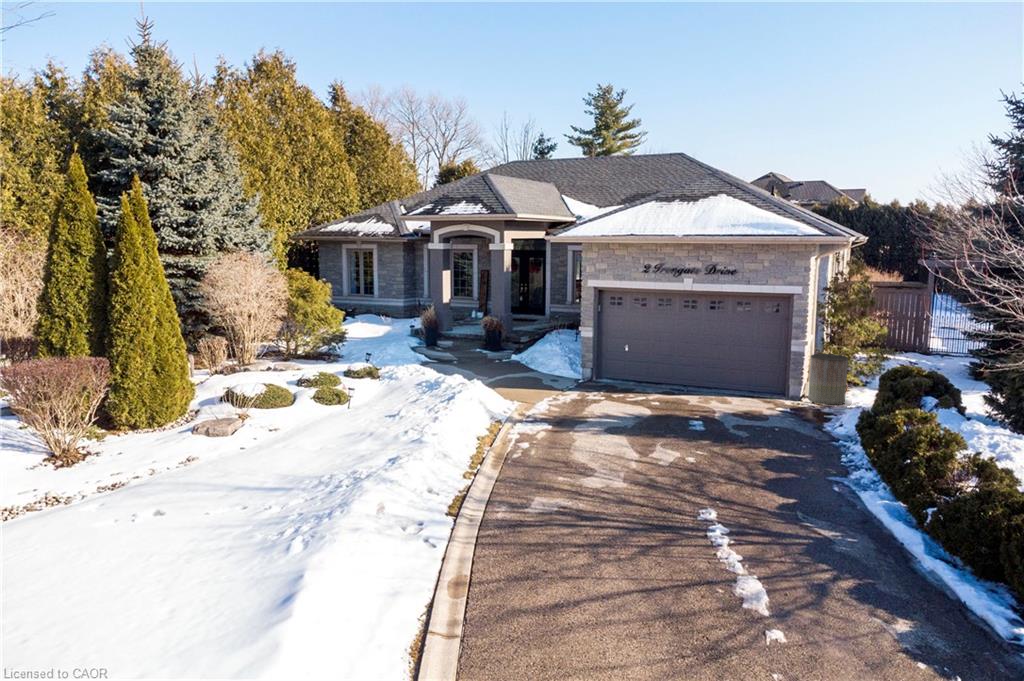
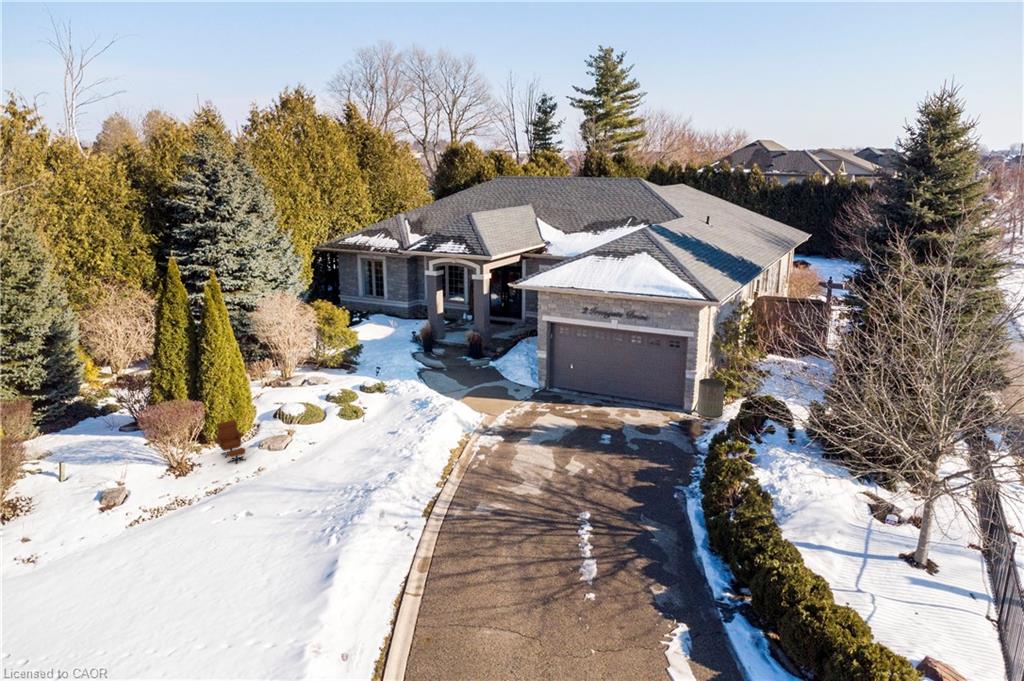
lounge chair: none [125,393,172,455] -> present [214,420,245,464]

